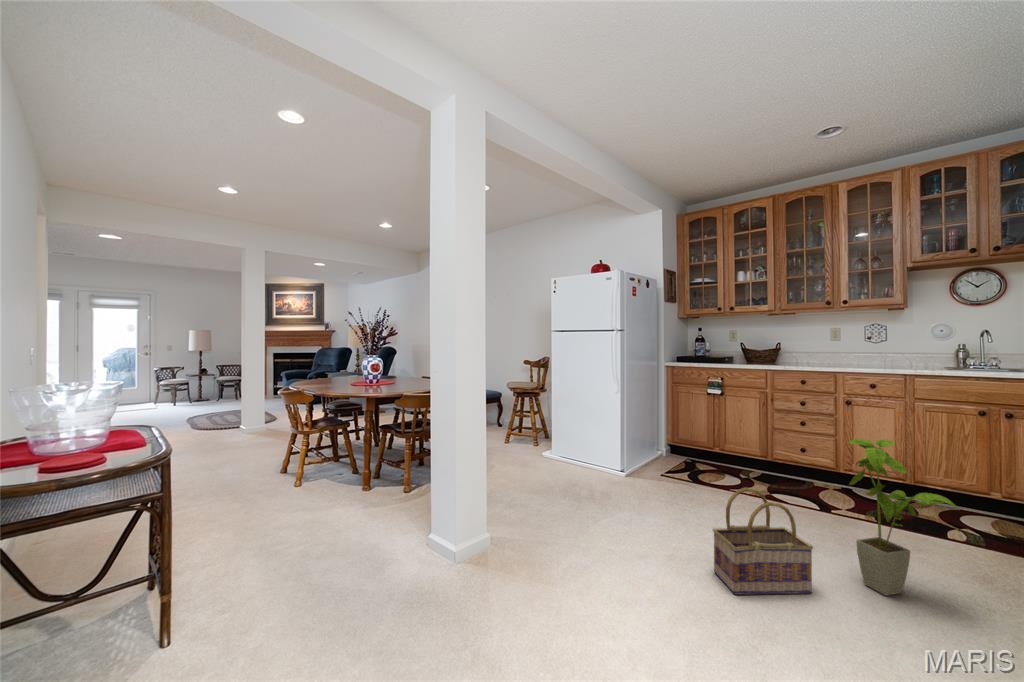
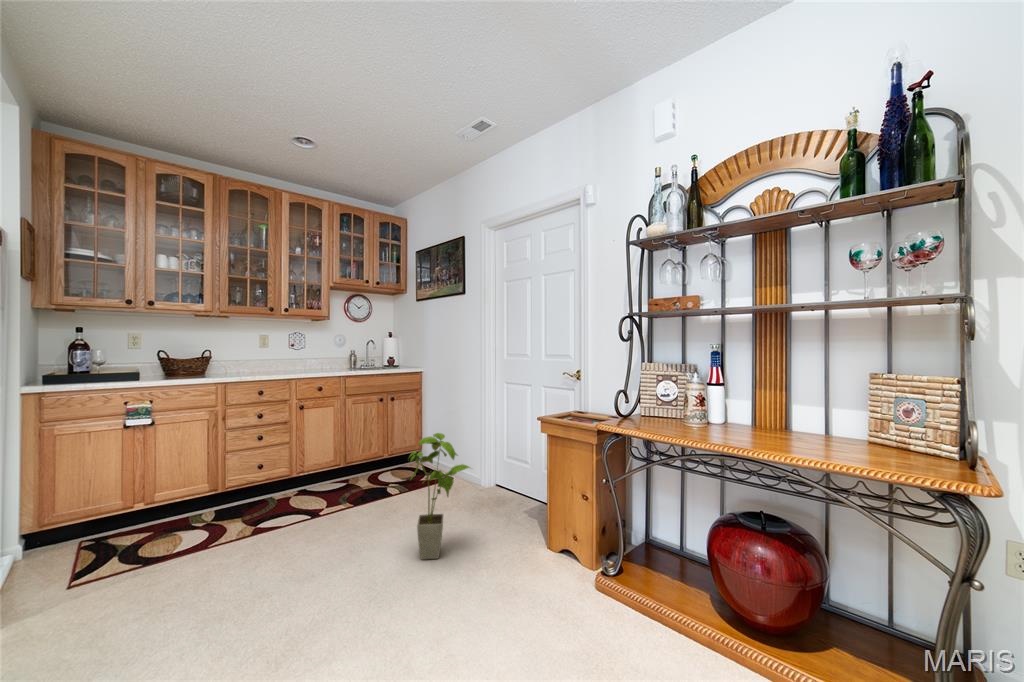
basket: present [713,487,813,595] -> none [345,520,420,648]

